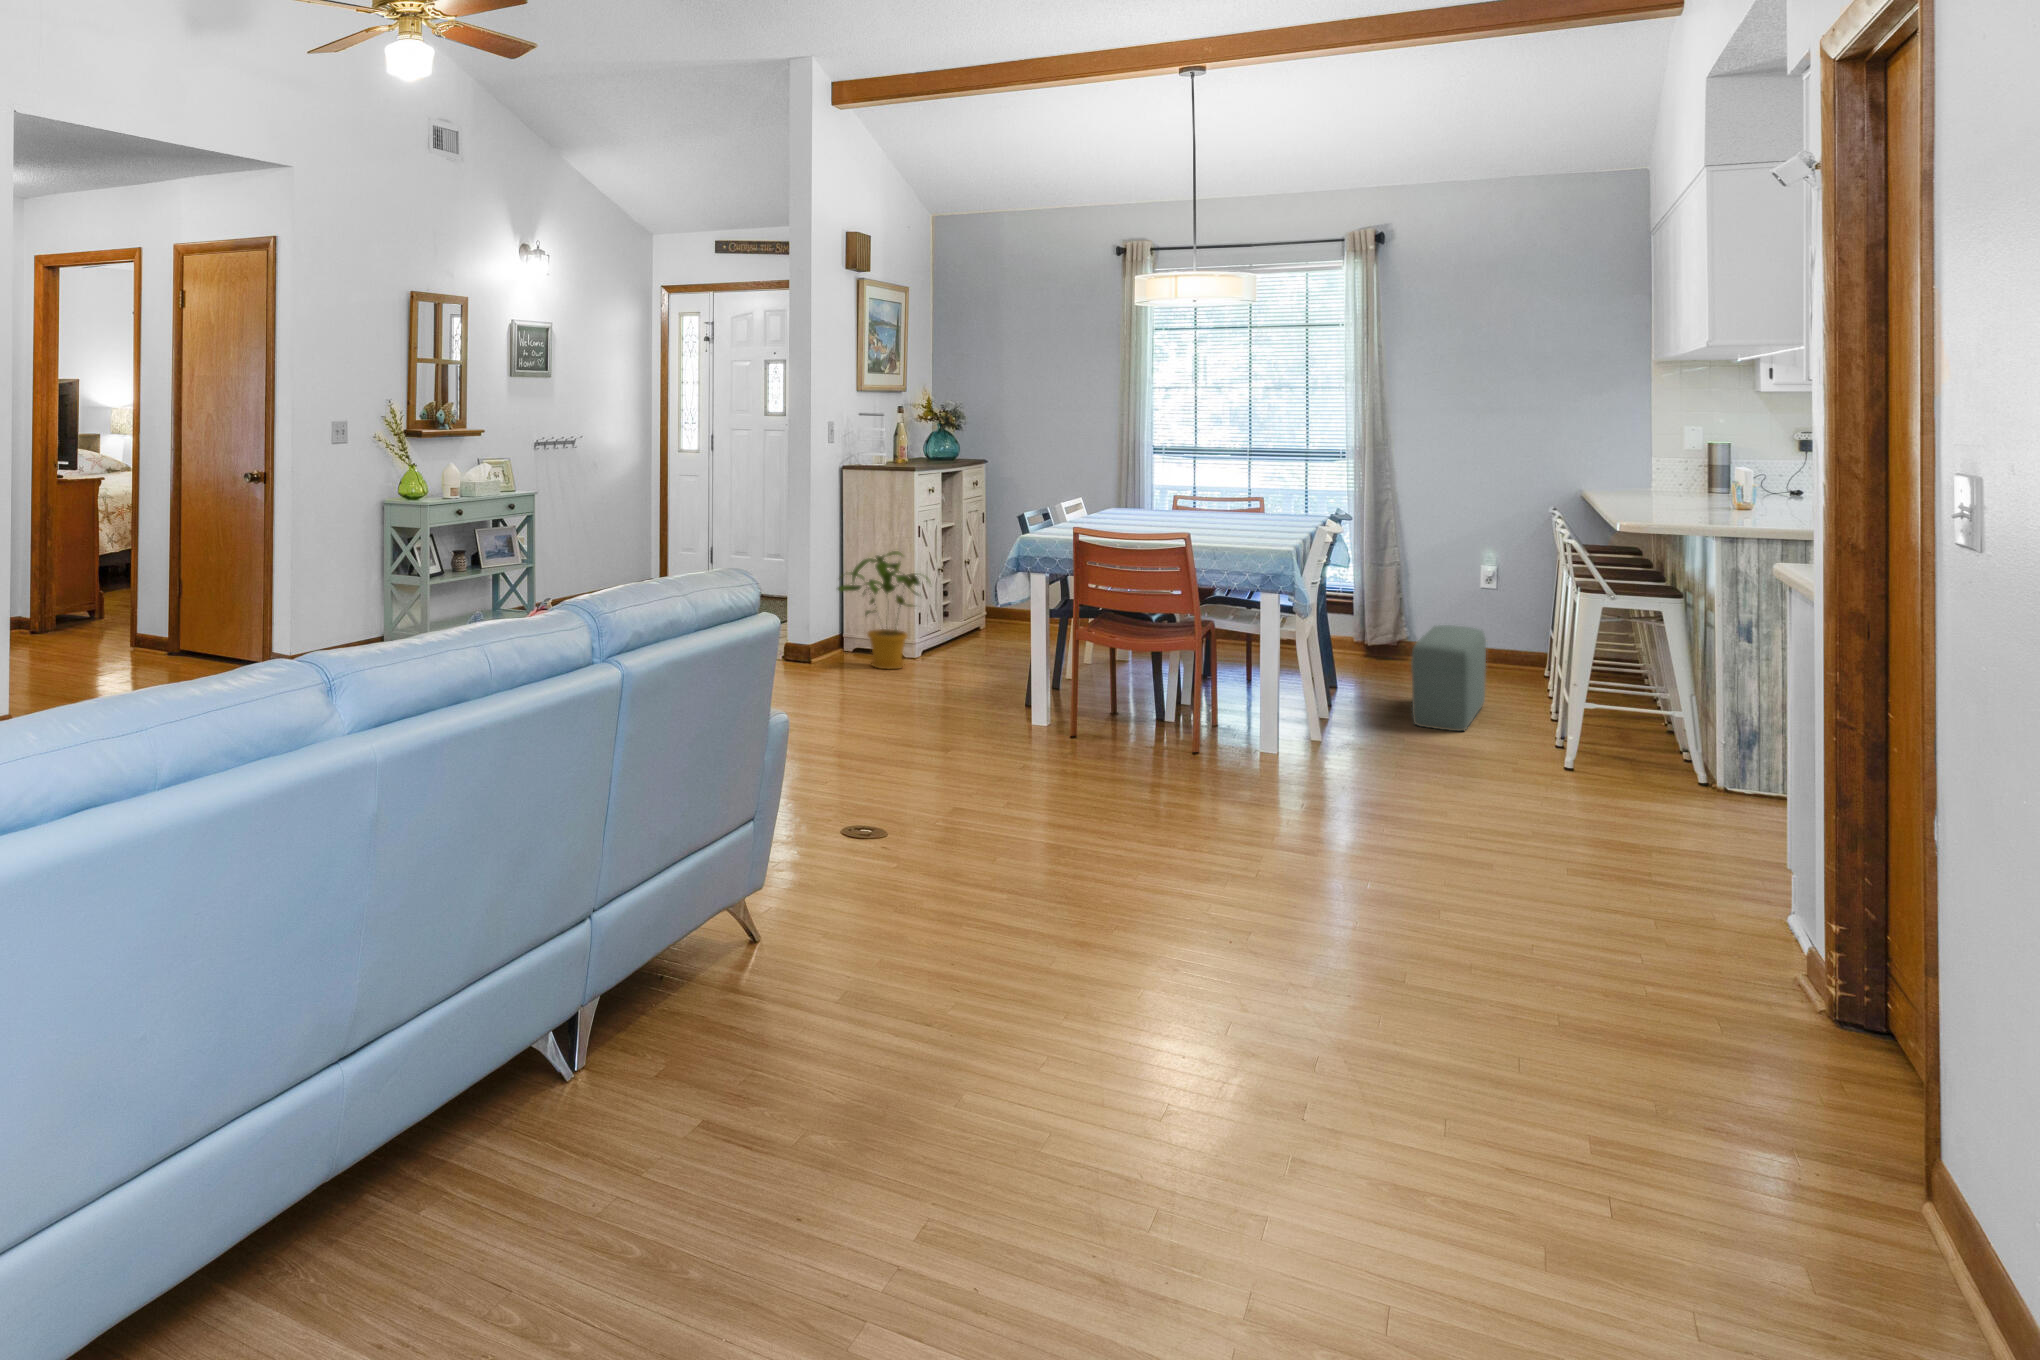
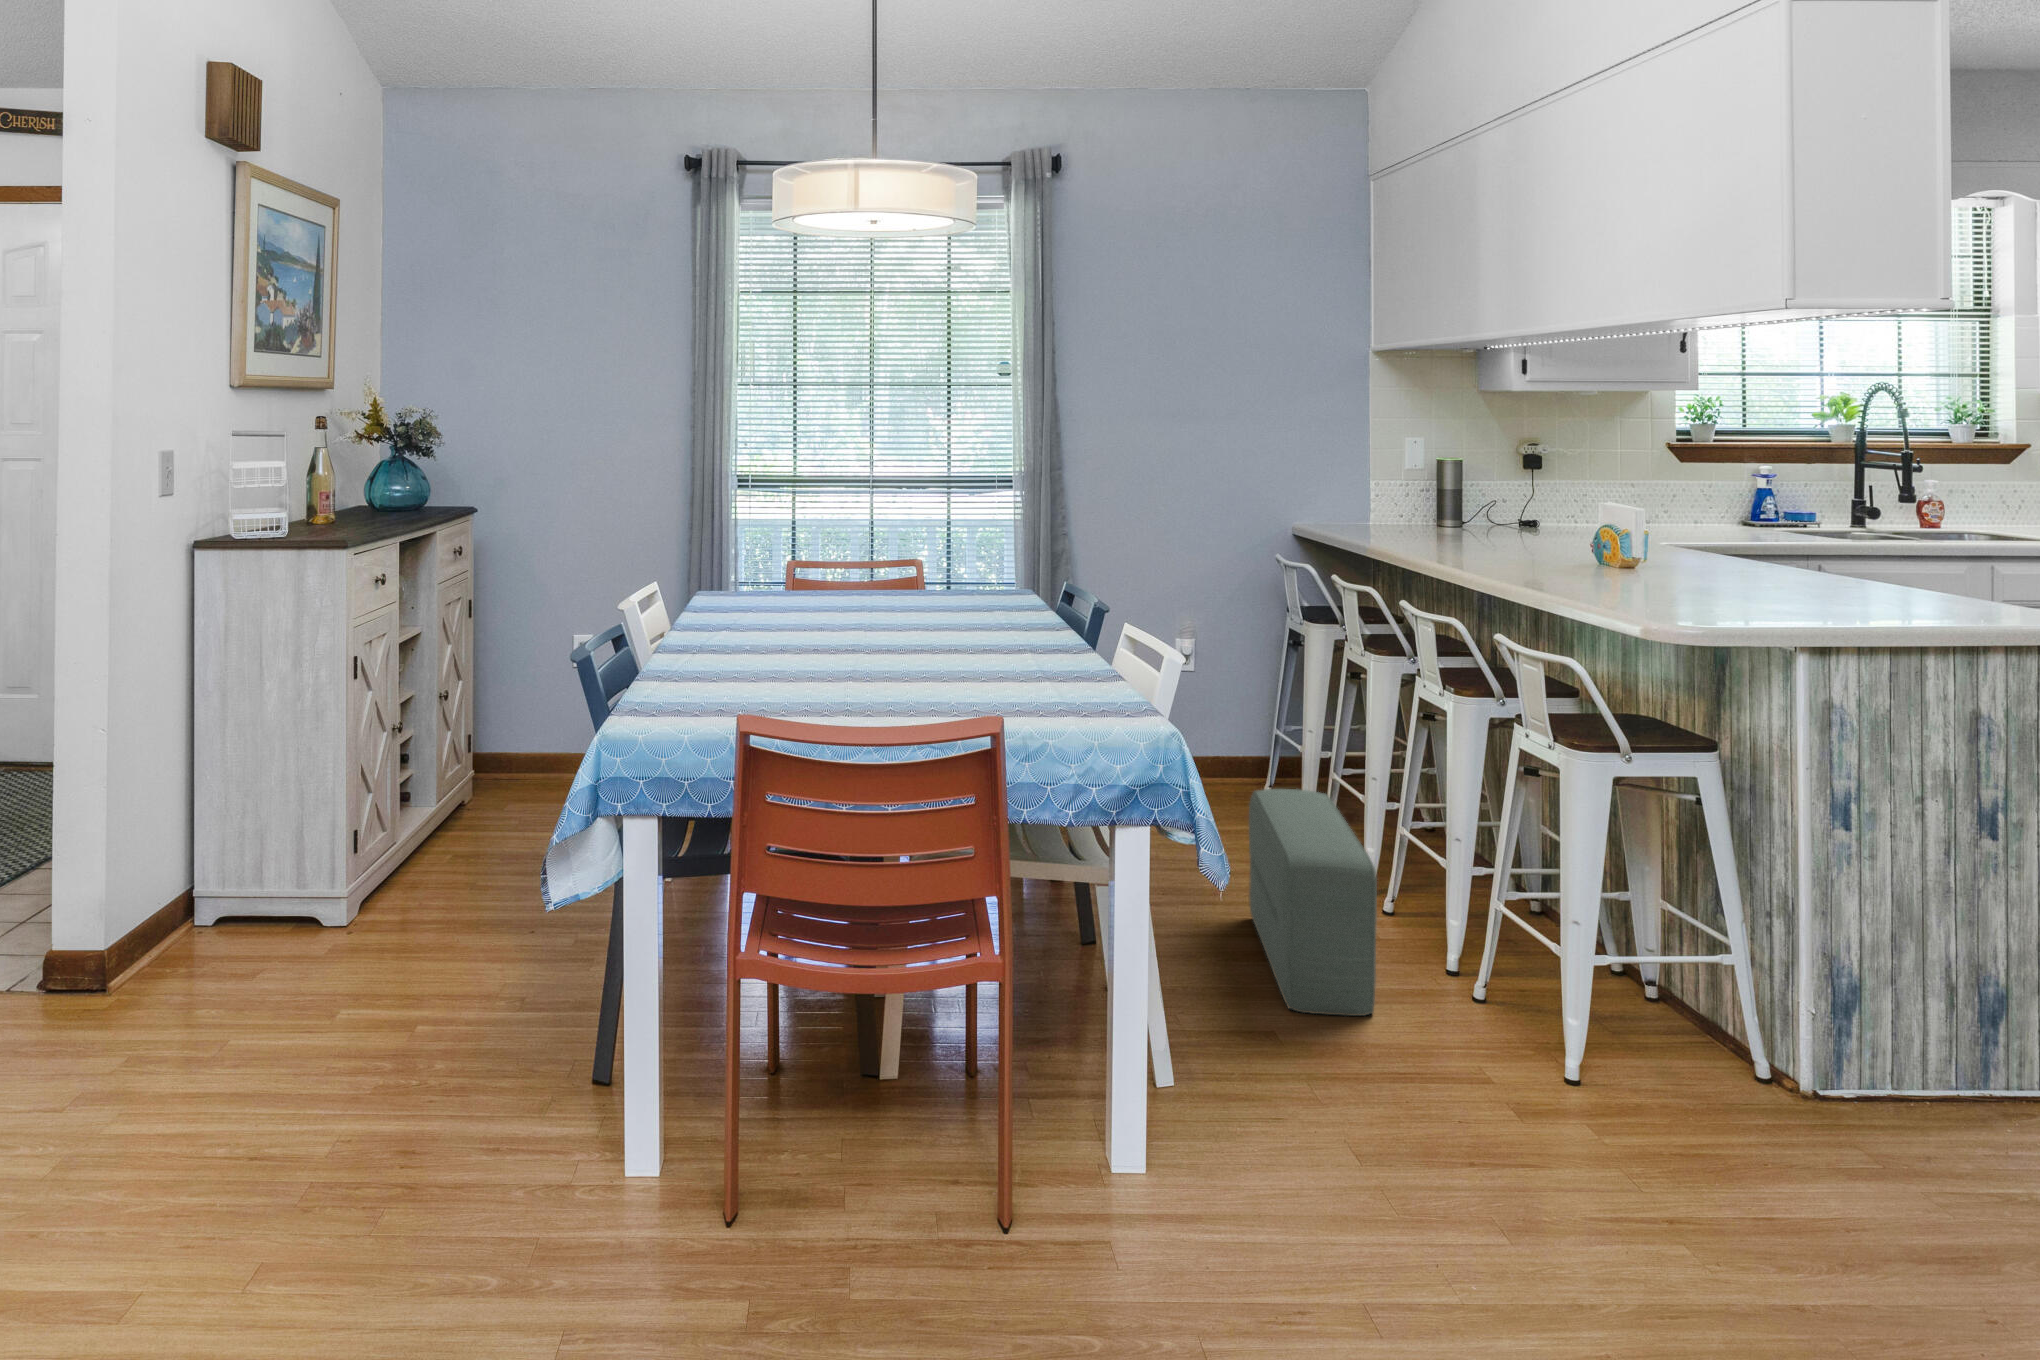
house plant: present [838,551,930,669] -> none [171,739,382,996]

